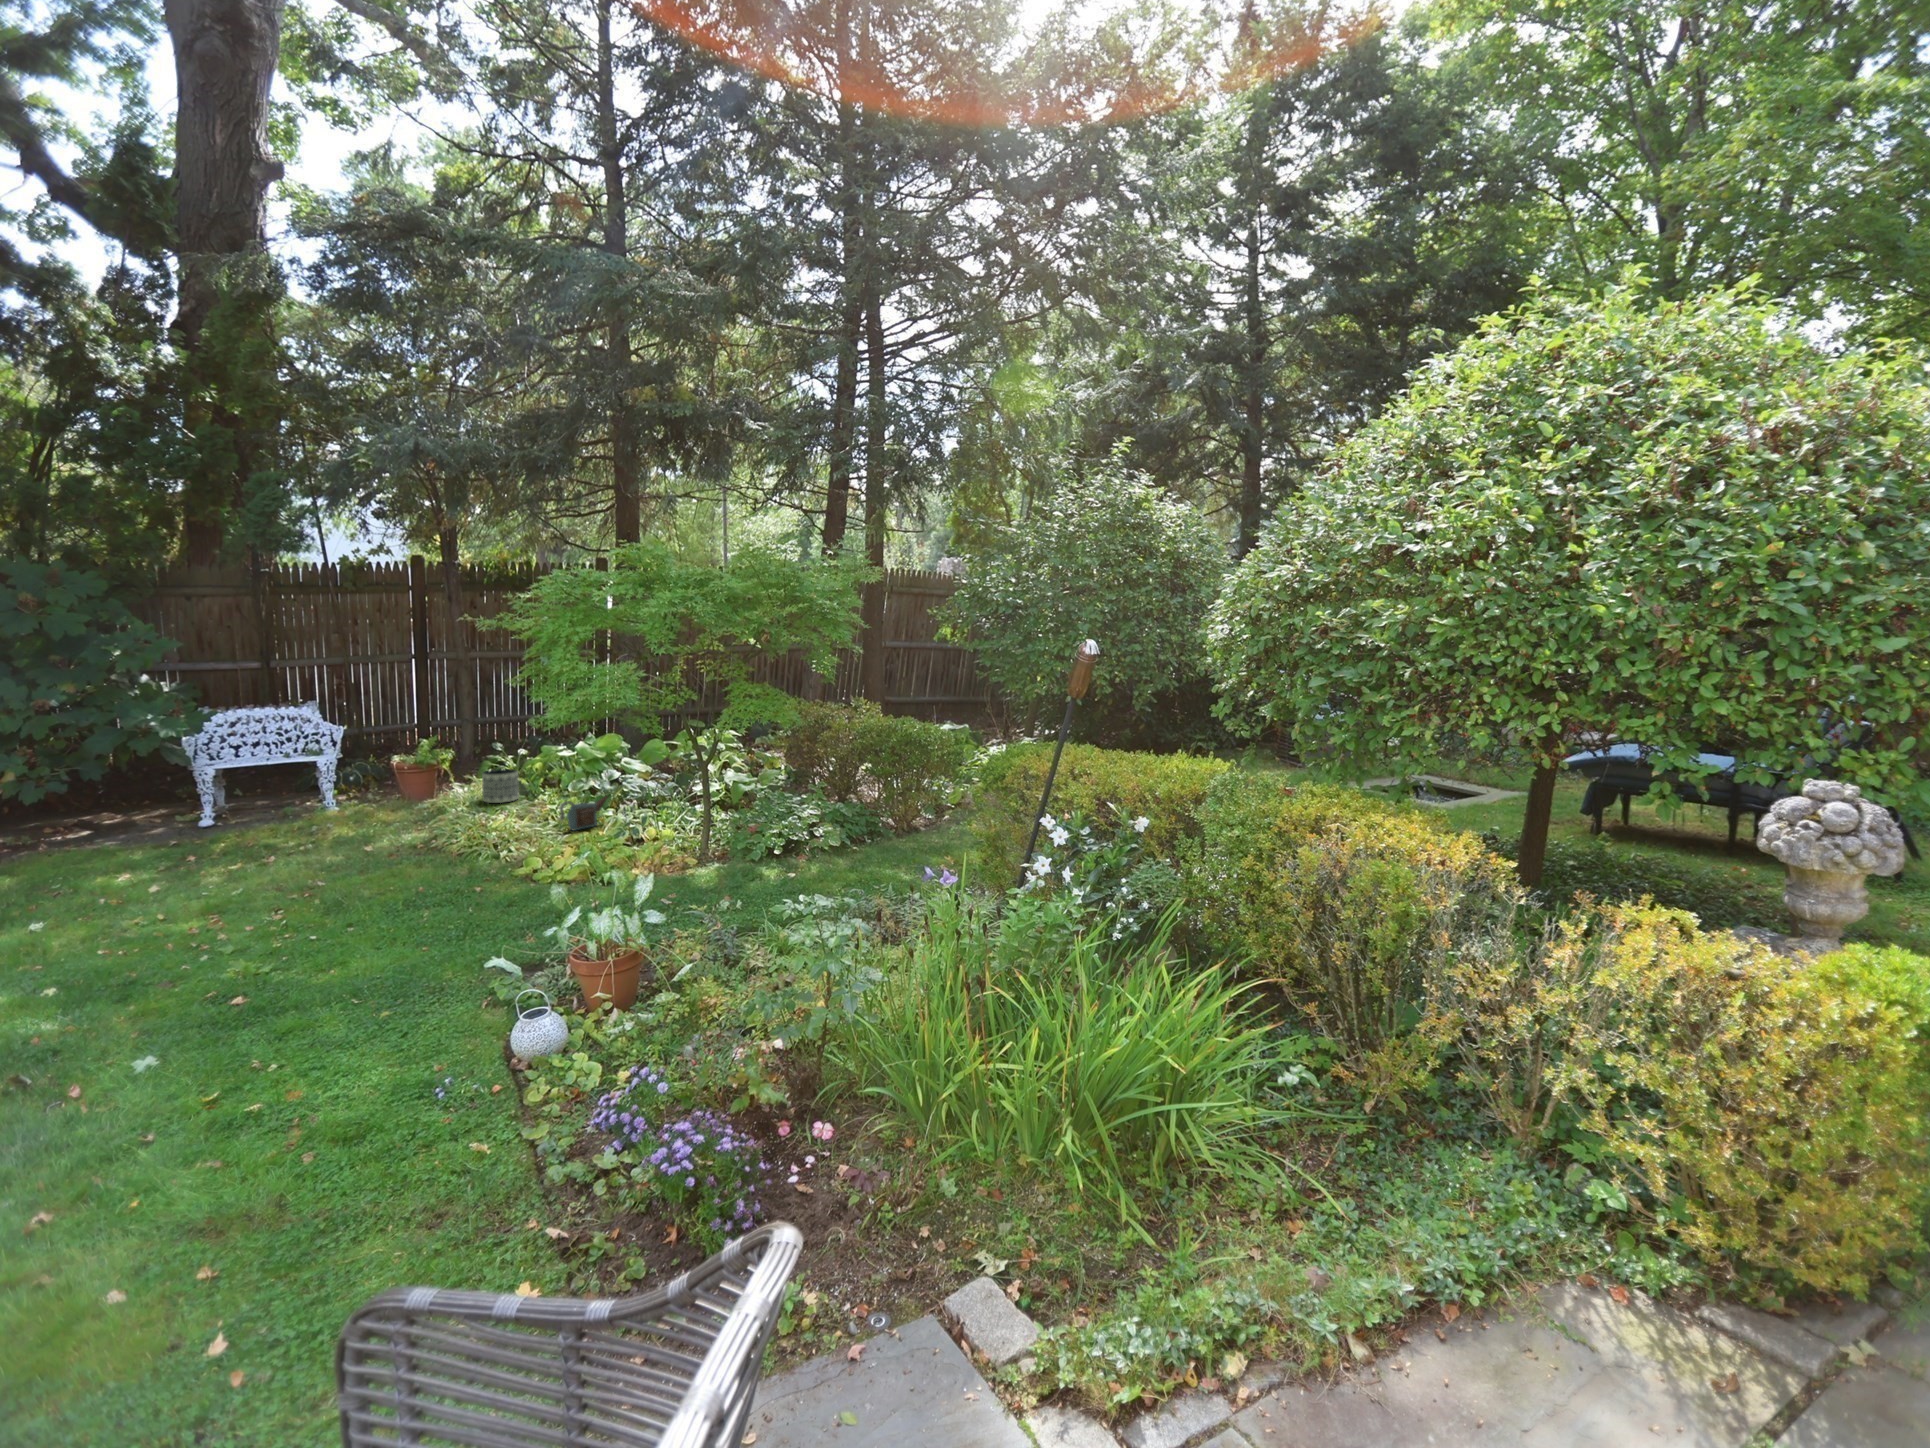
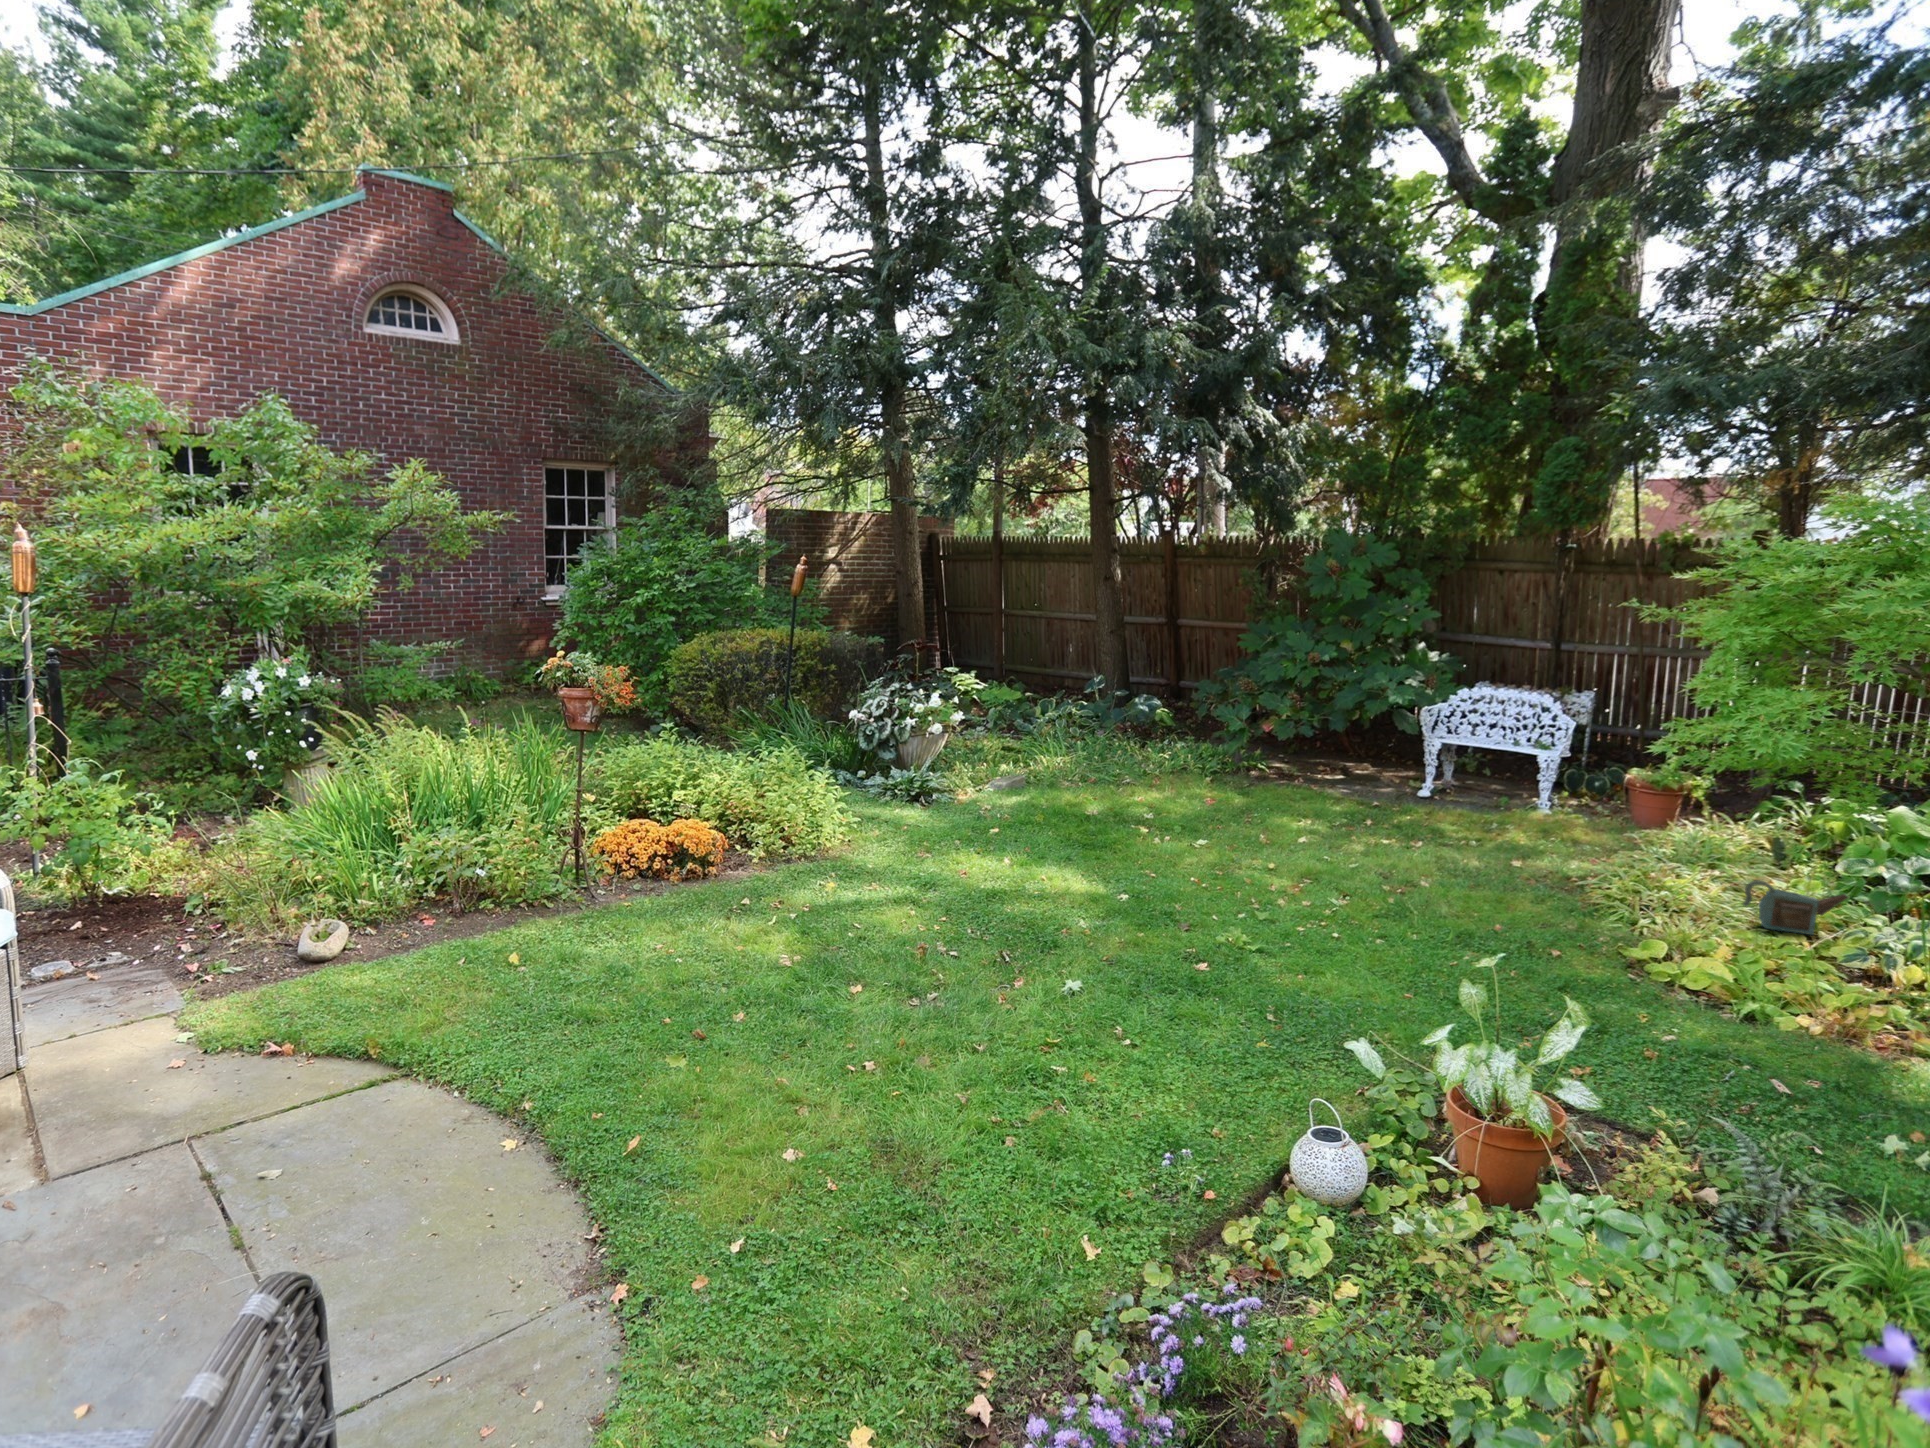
planter: present [482,769,519,803] -> none [1689,812,1750,862]

